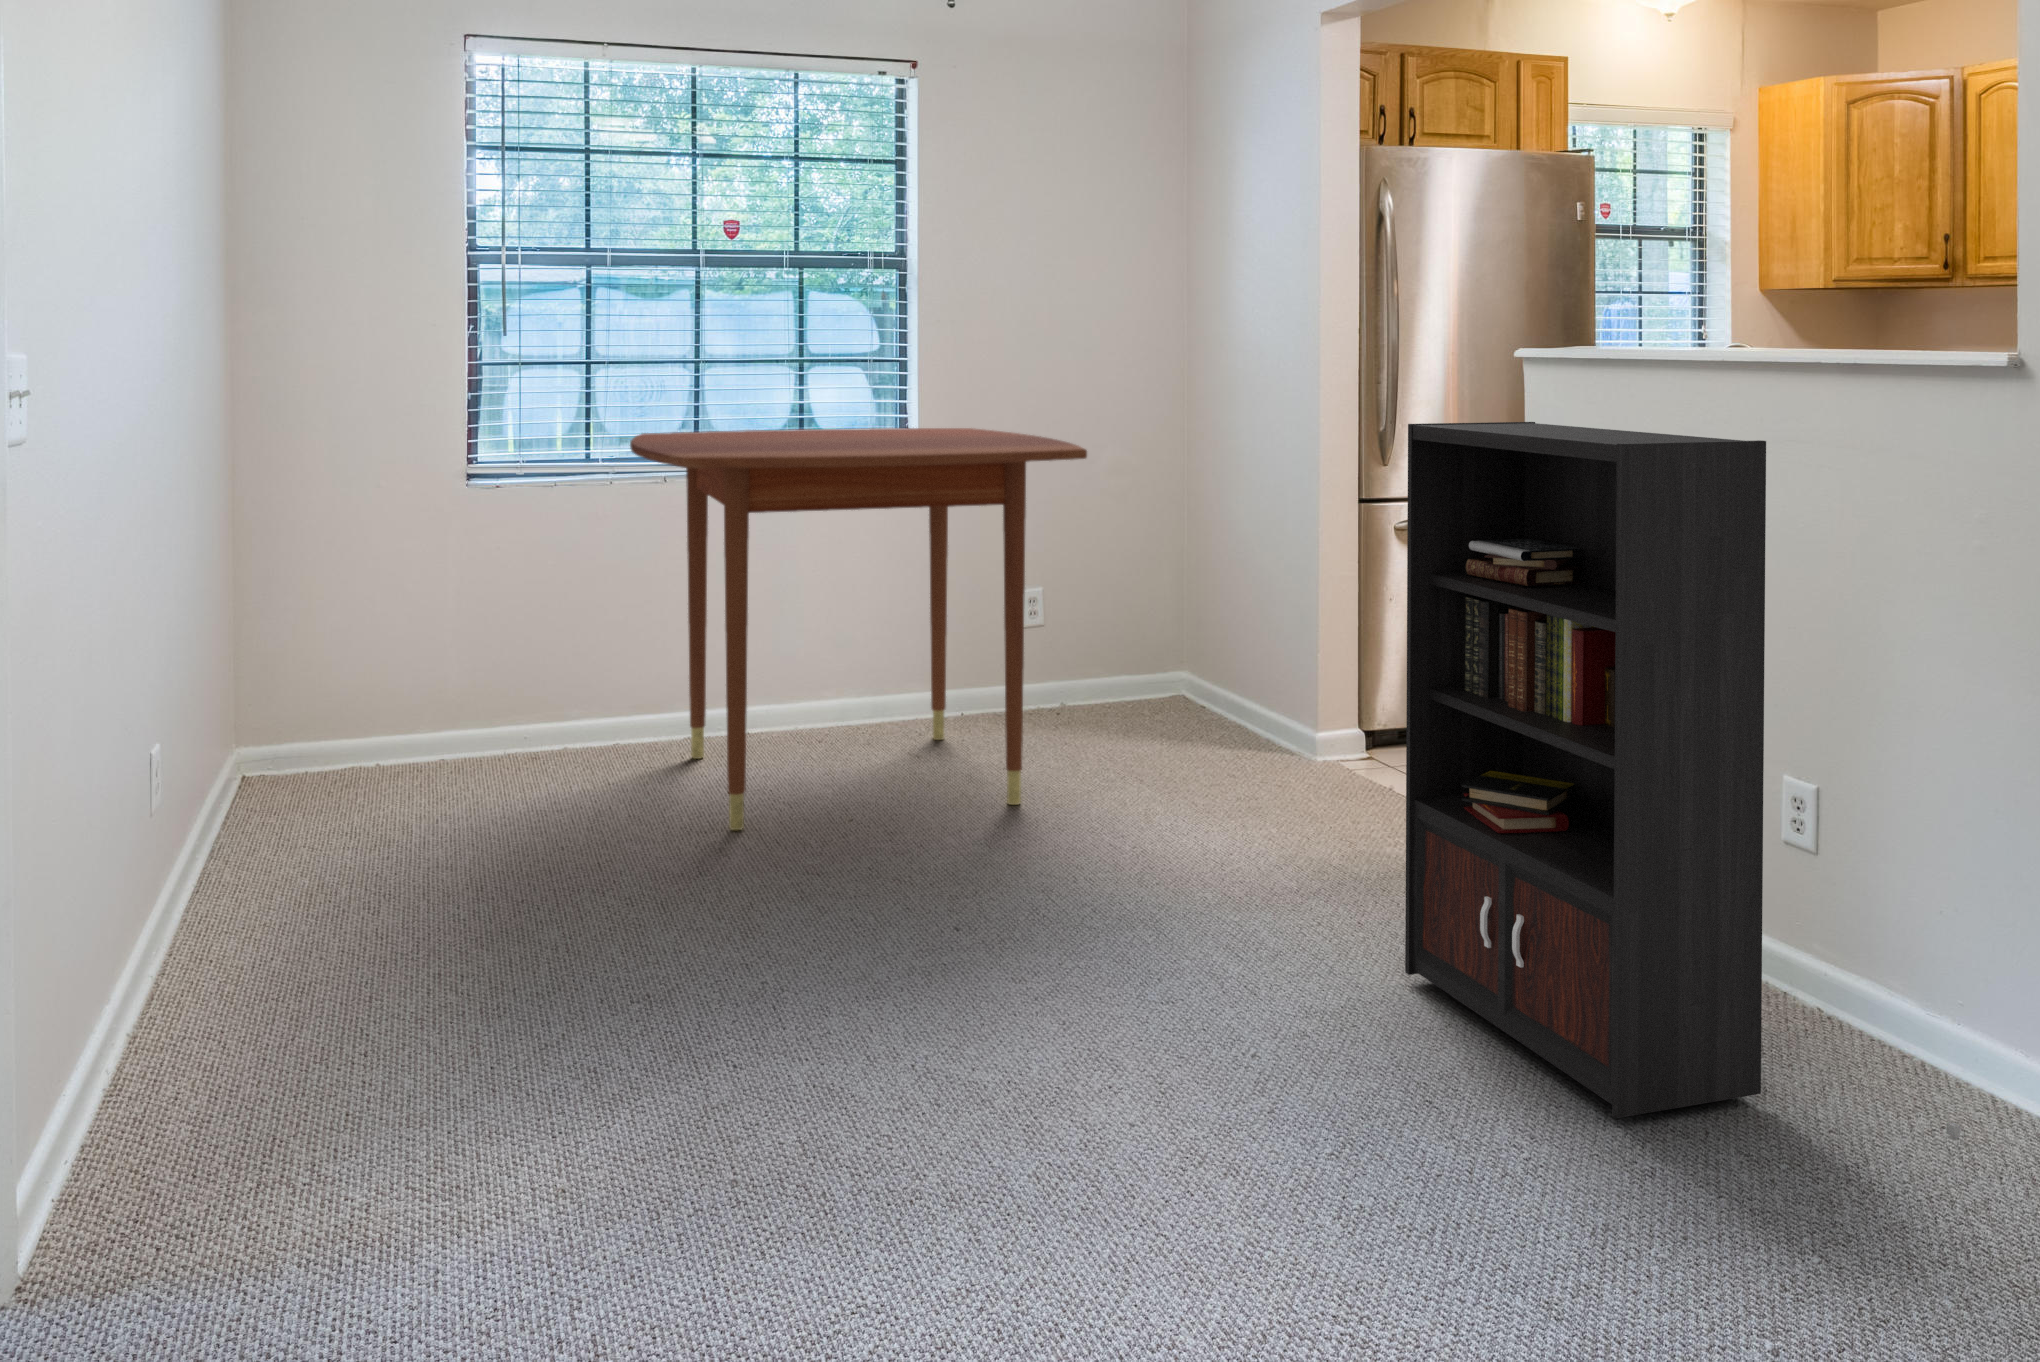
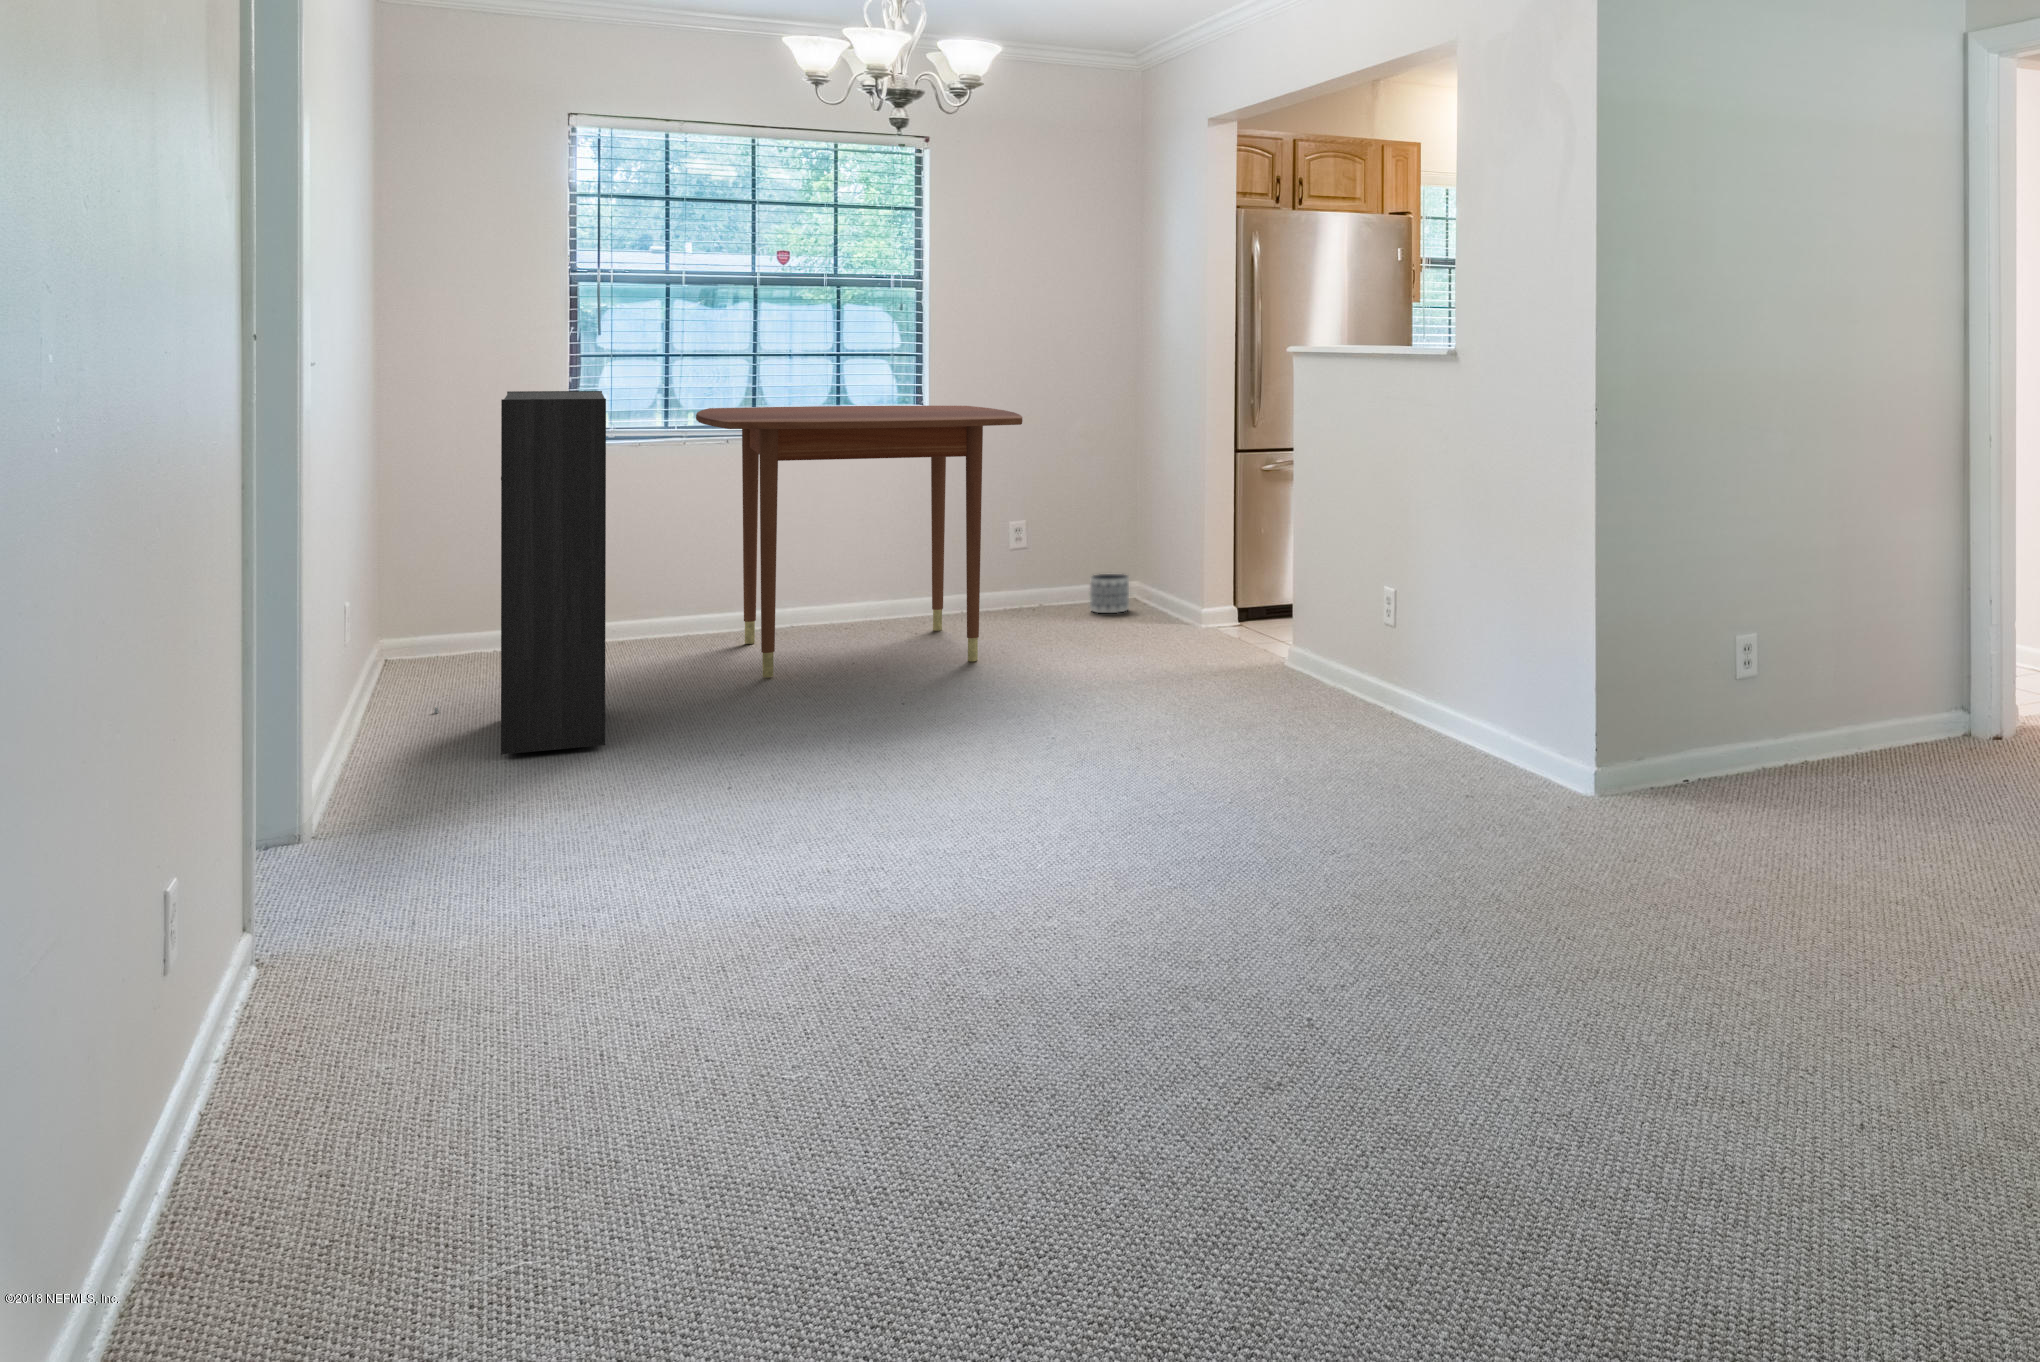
bookcase: present [1405,422,1960,1138] -> present [434,391,606,755]
planter: none [1127,656,1179,712] -> present [1090,574,1129,613]

